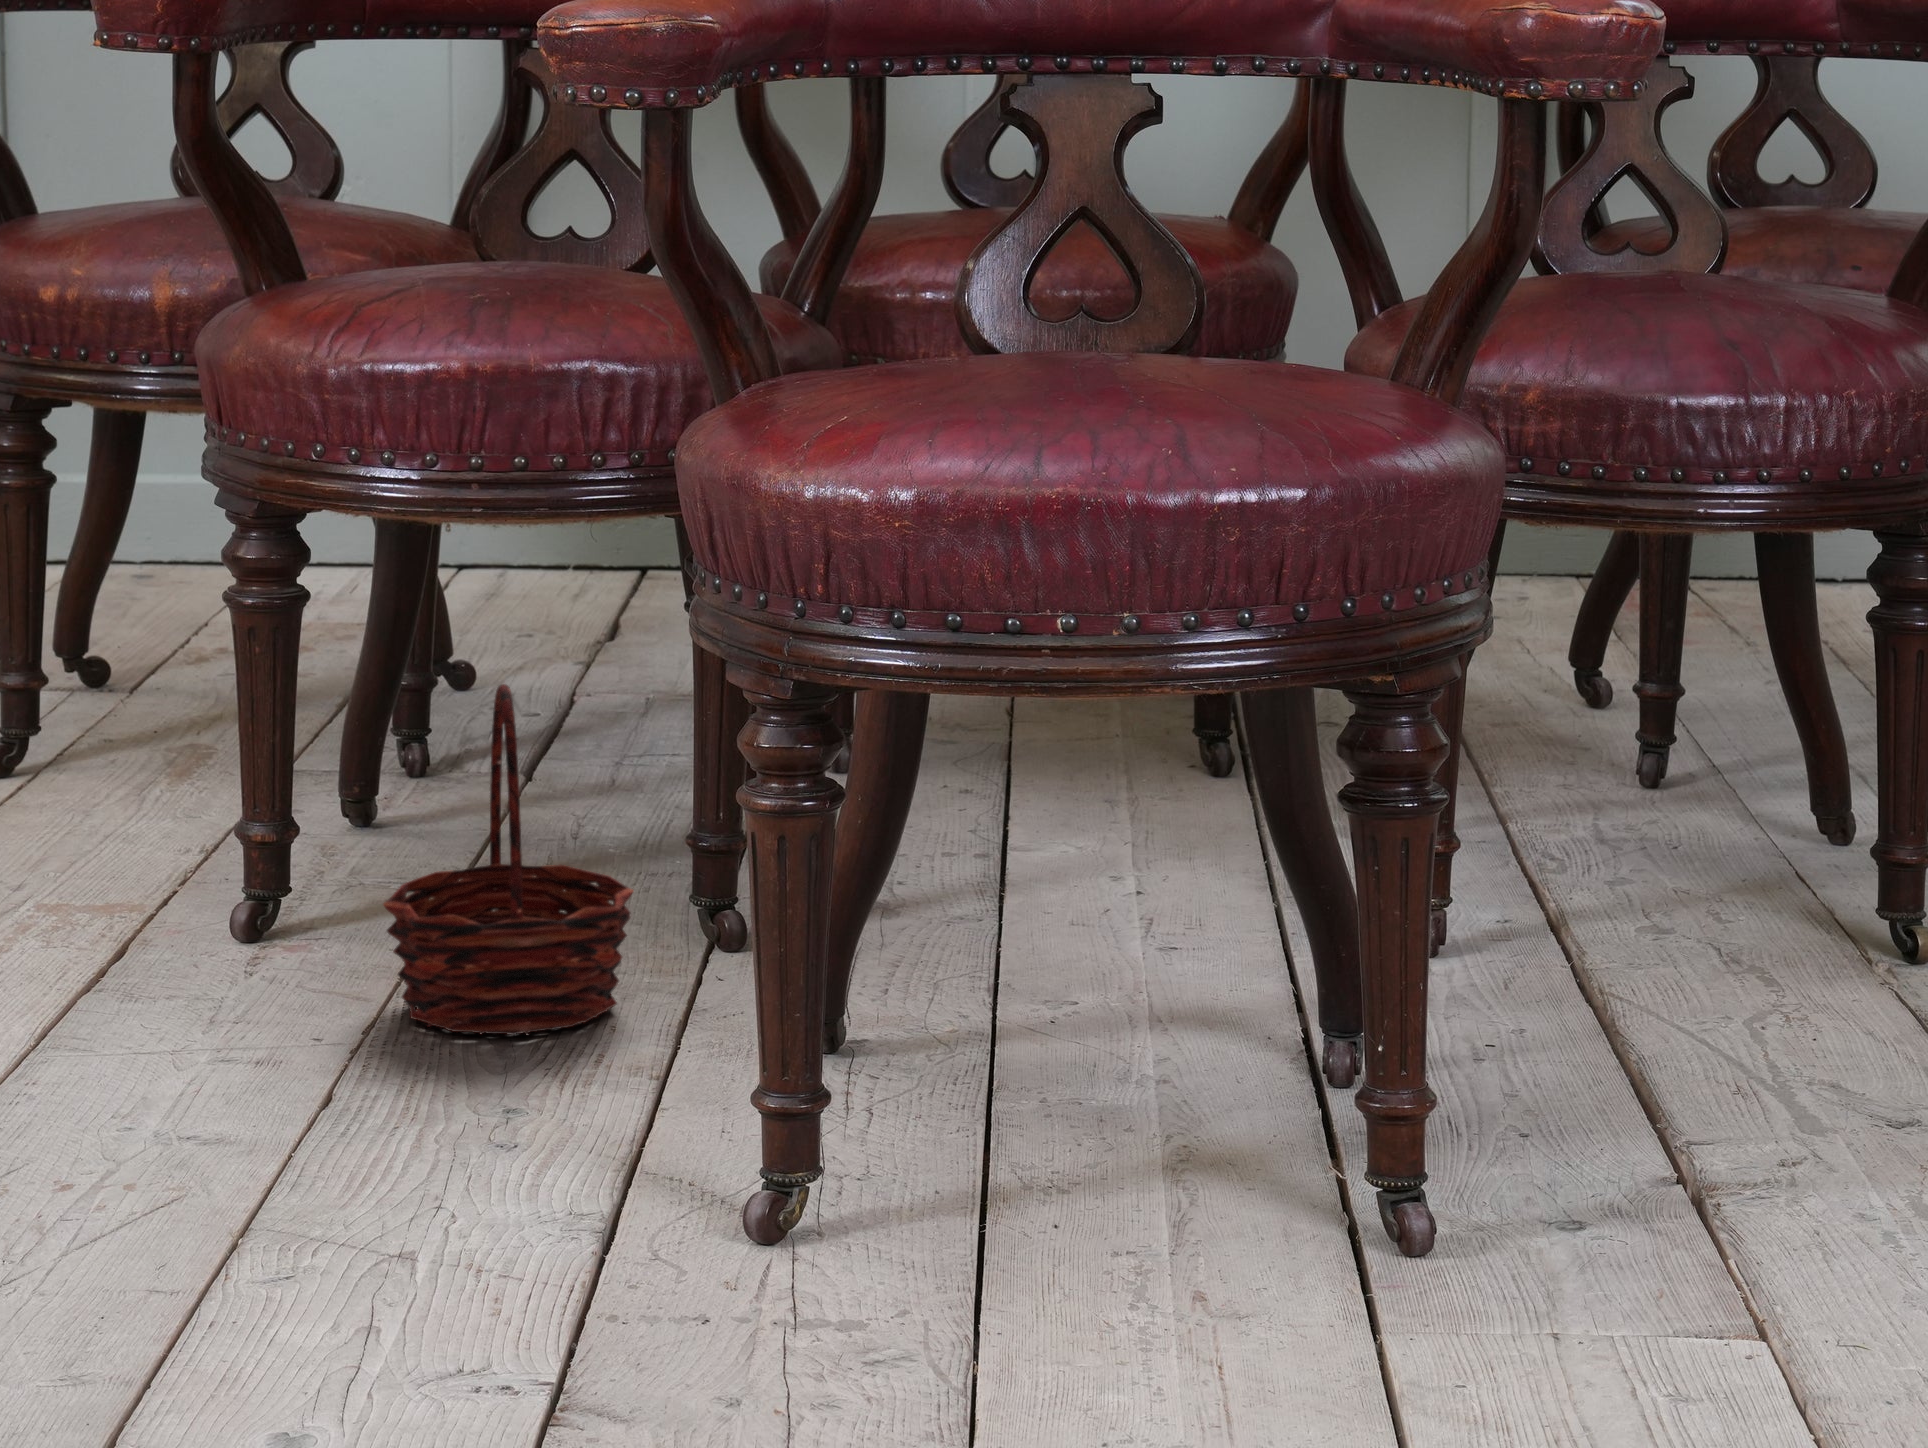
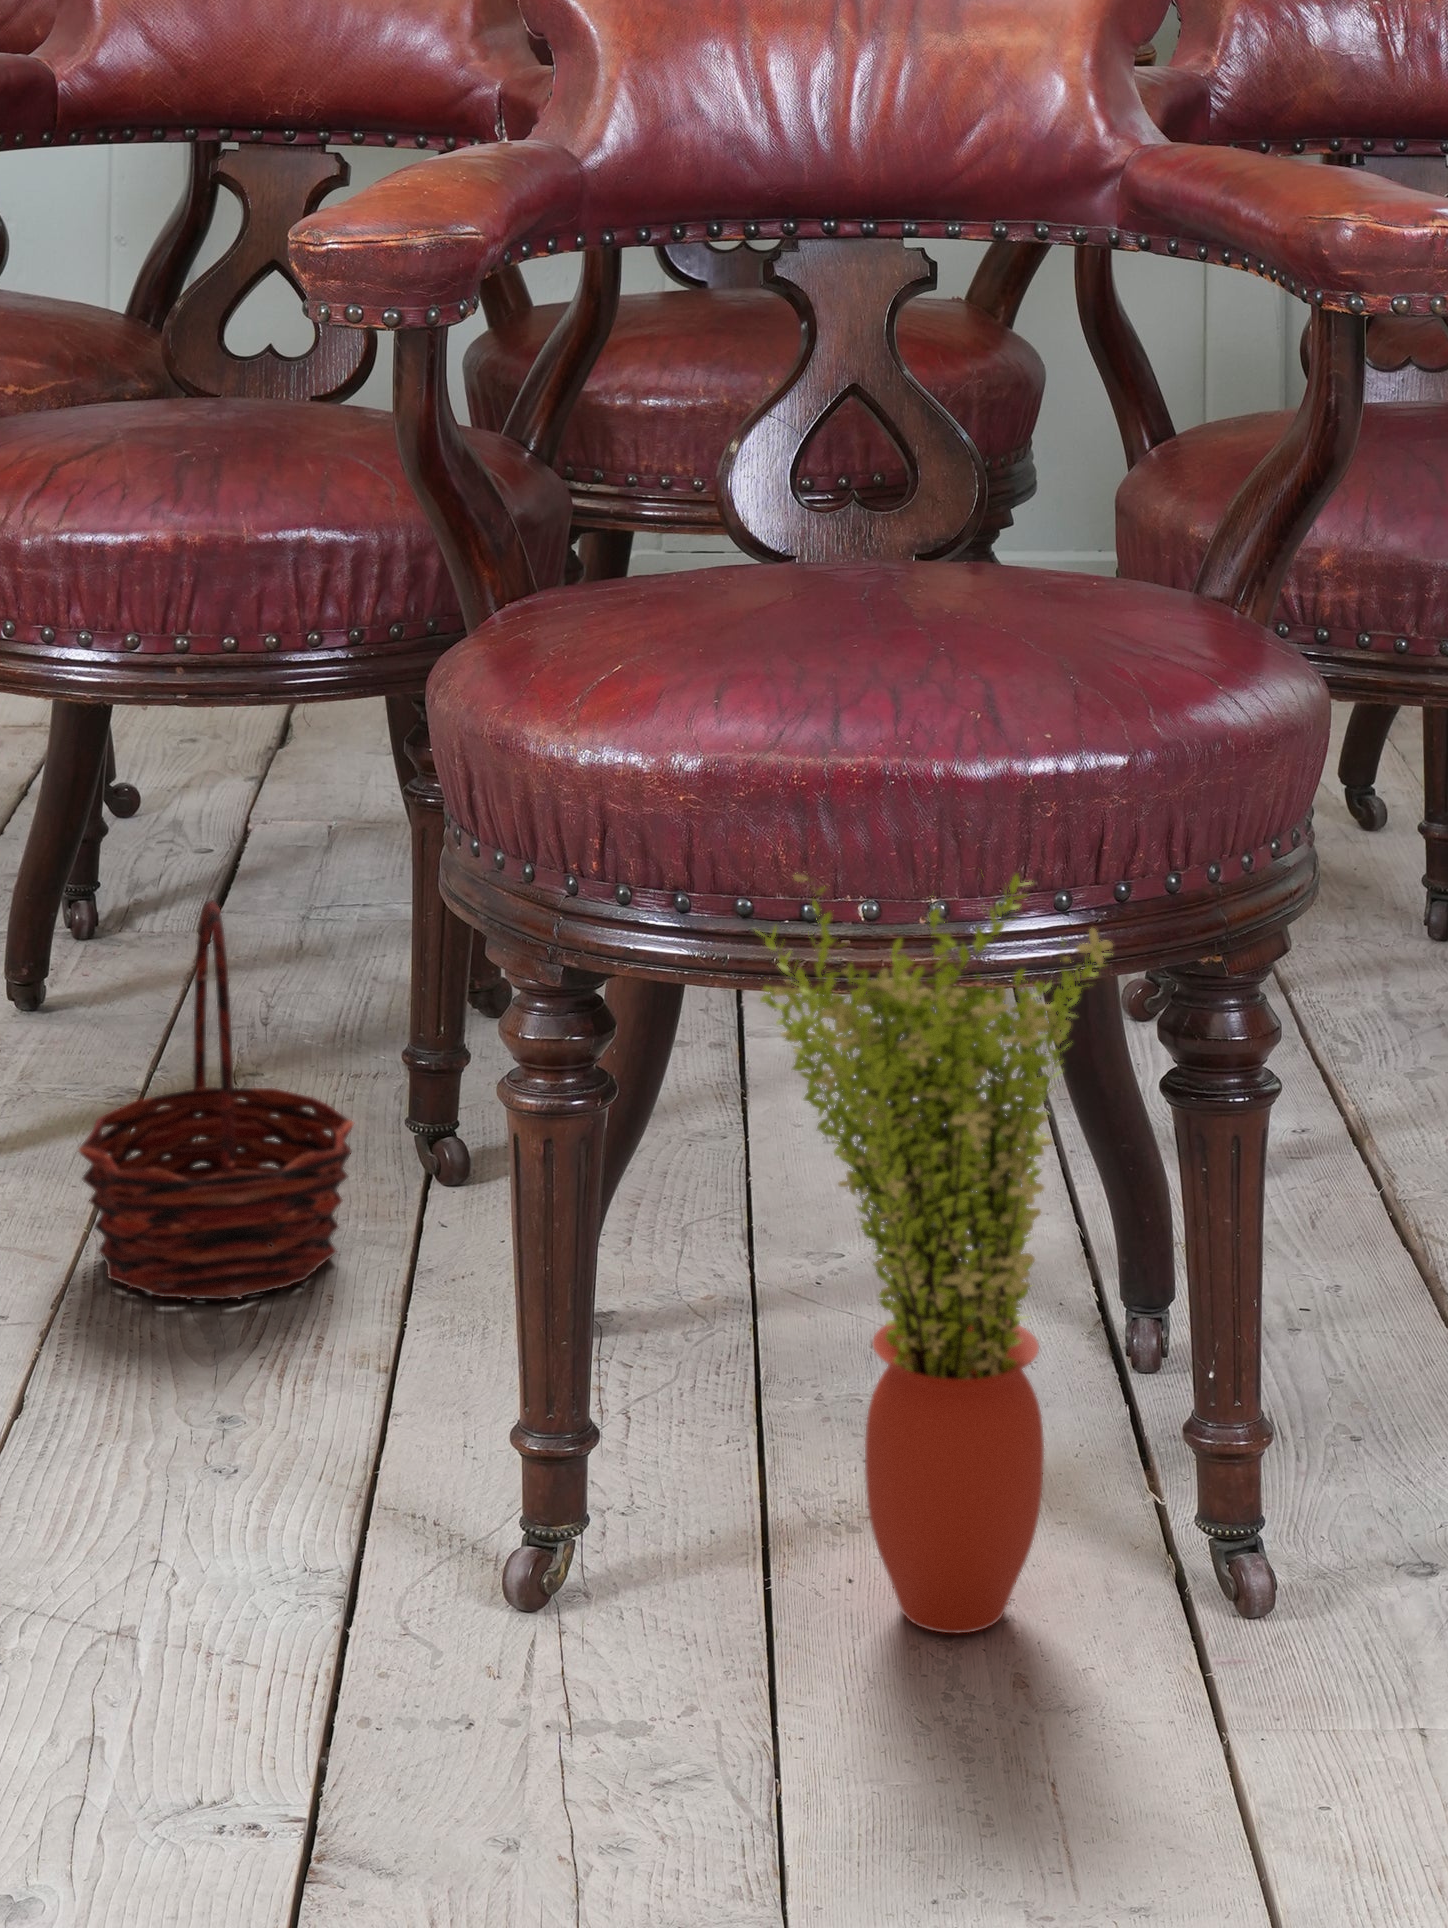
potted plant: none [960,523,1288,1263] -> present [755,875,1113,1633]

